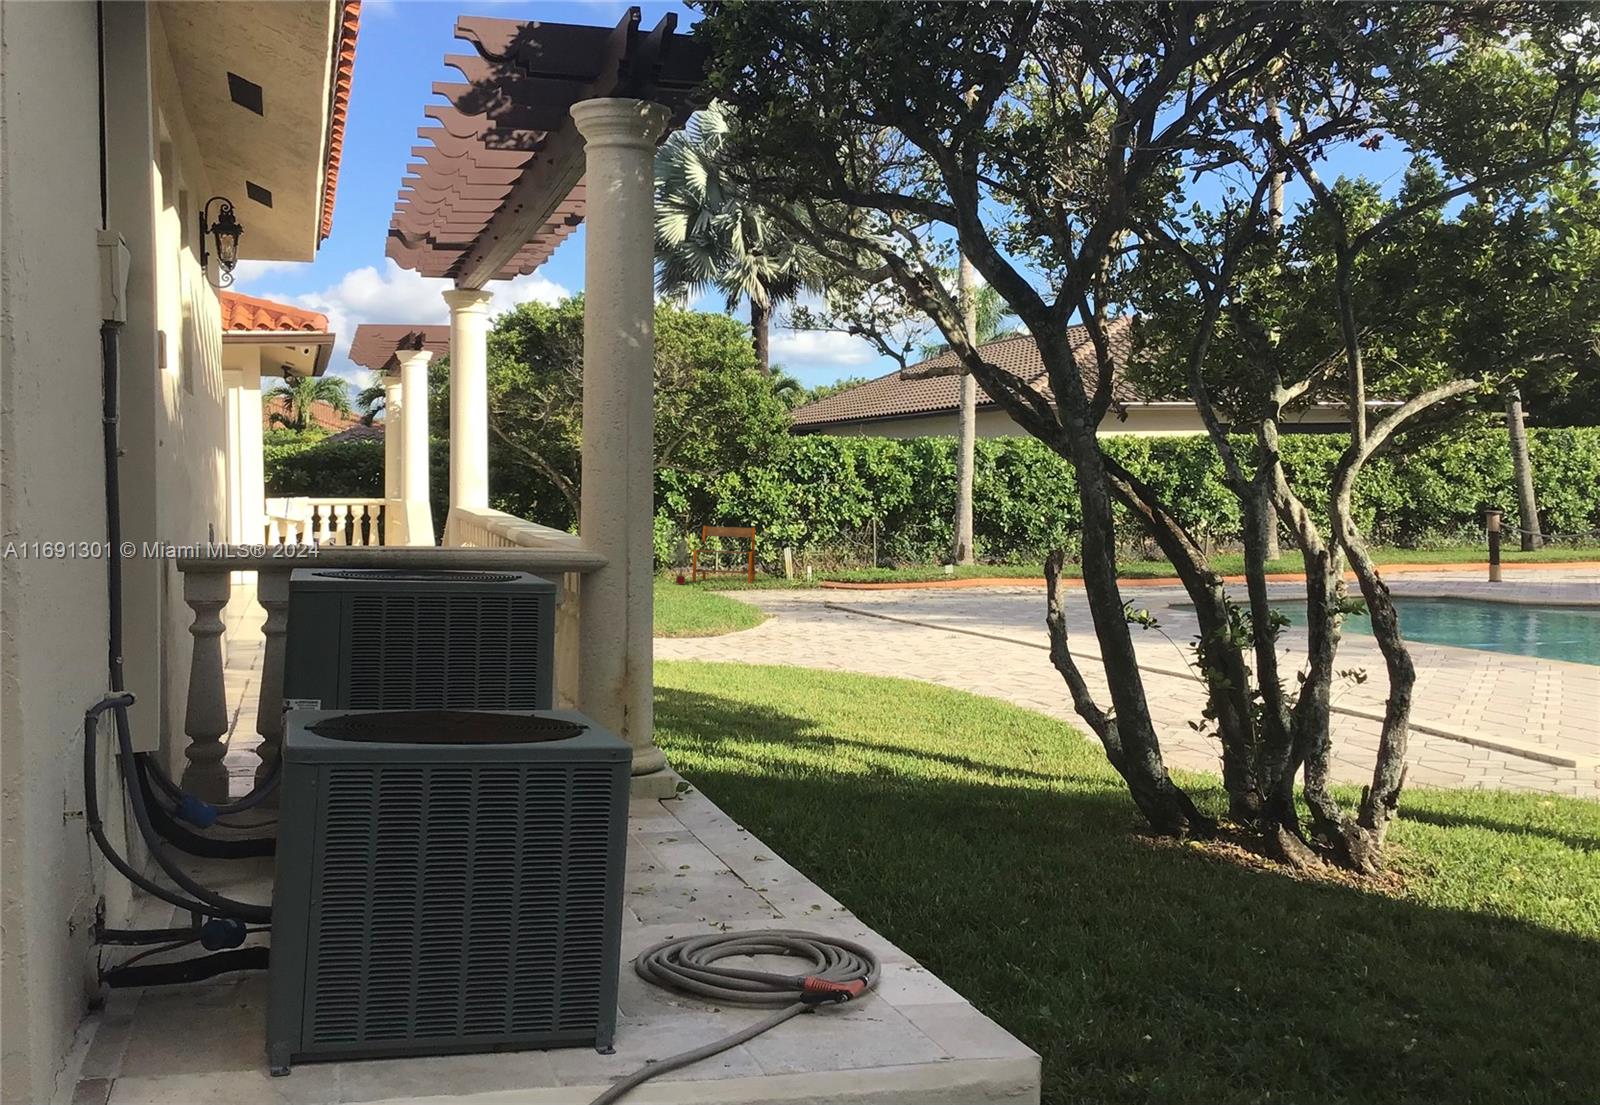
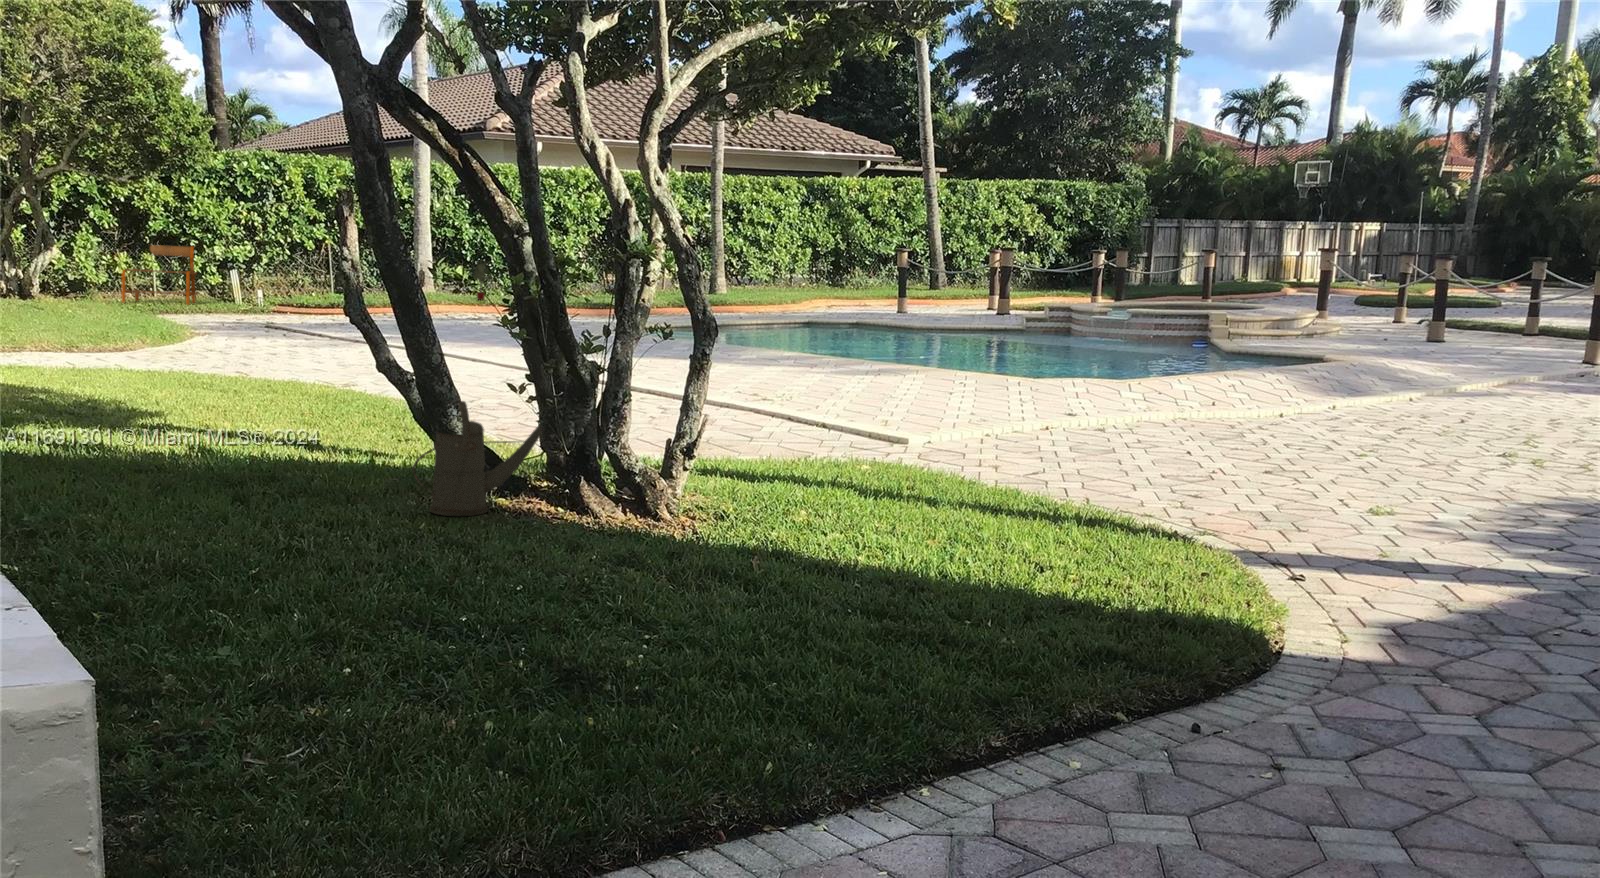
potted tree: present [666,539,689,585] -> present [474,259,494,300]
watering can: none [1121,747,1247,856] -> present [412,401,542,516]

